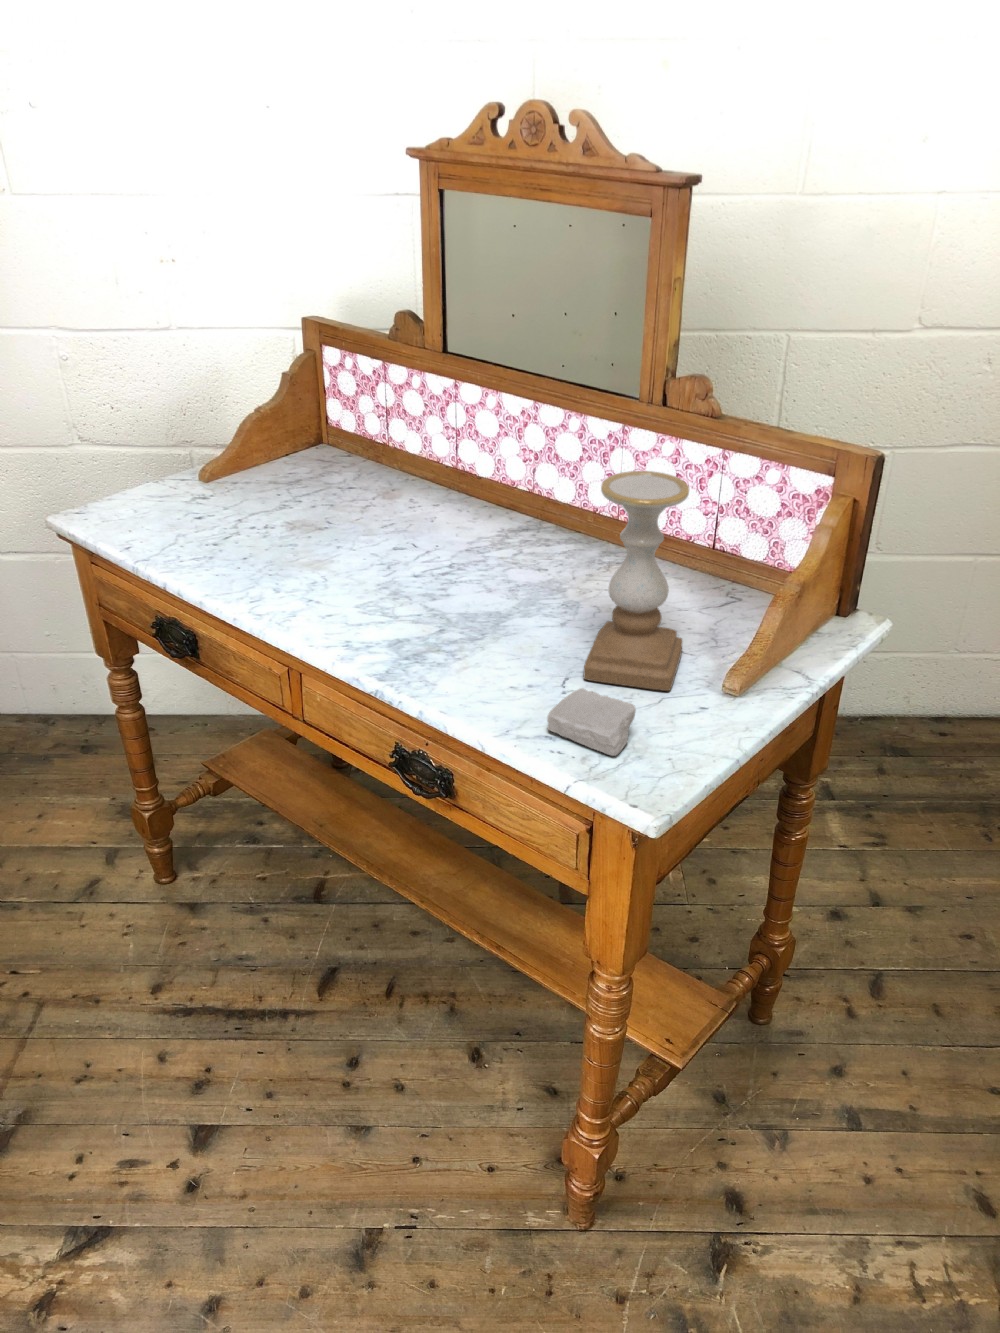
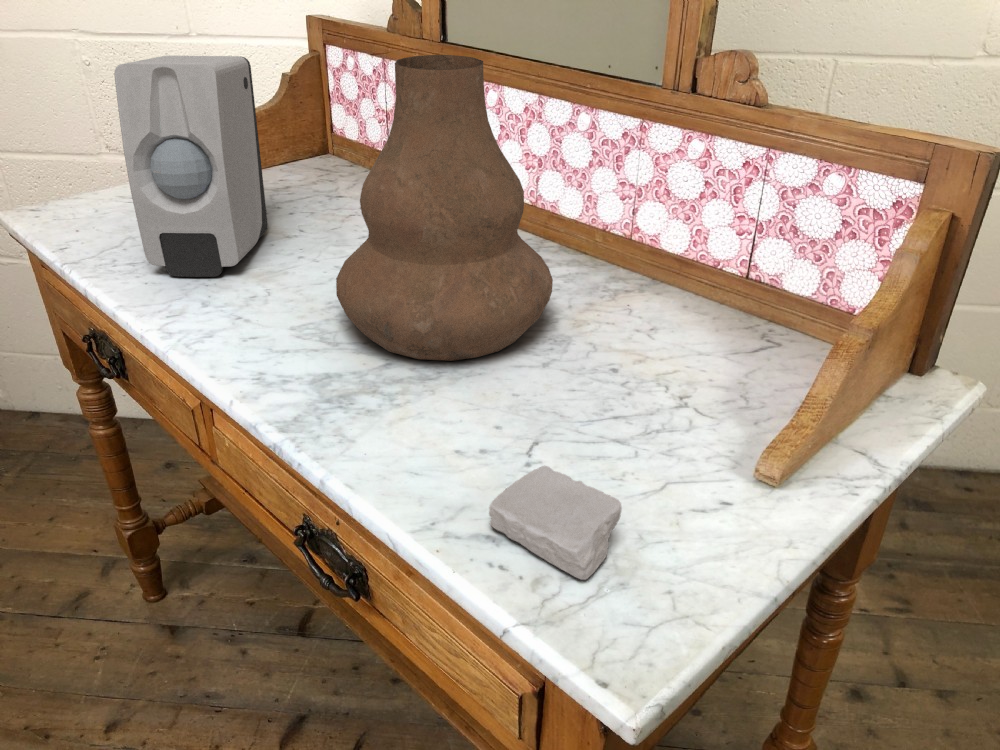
soap dispenser: none [197,378,301,569] -> present [114,55,268,277]
vase: none [393,391,563,625] -> present [336,55,553,361]
candle holder: present [584,471,689,691] -> none [558,154,723,472]

